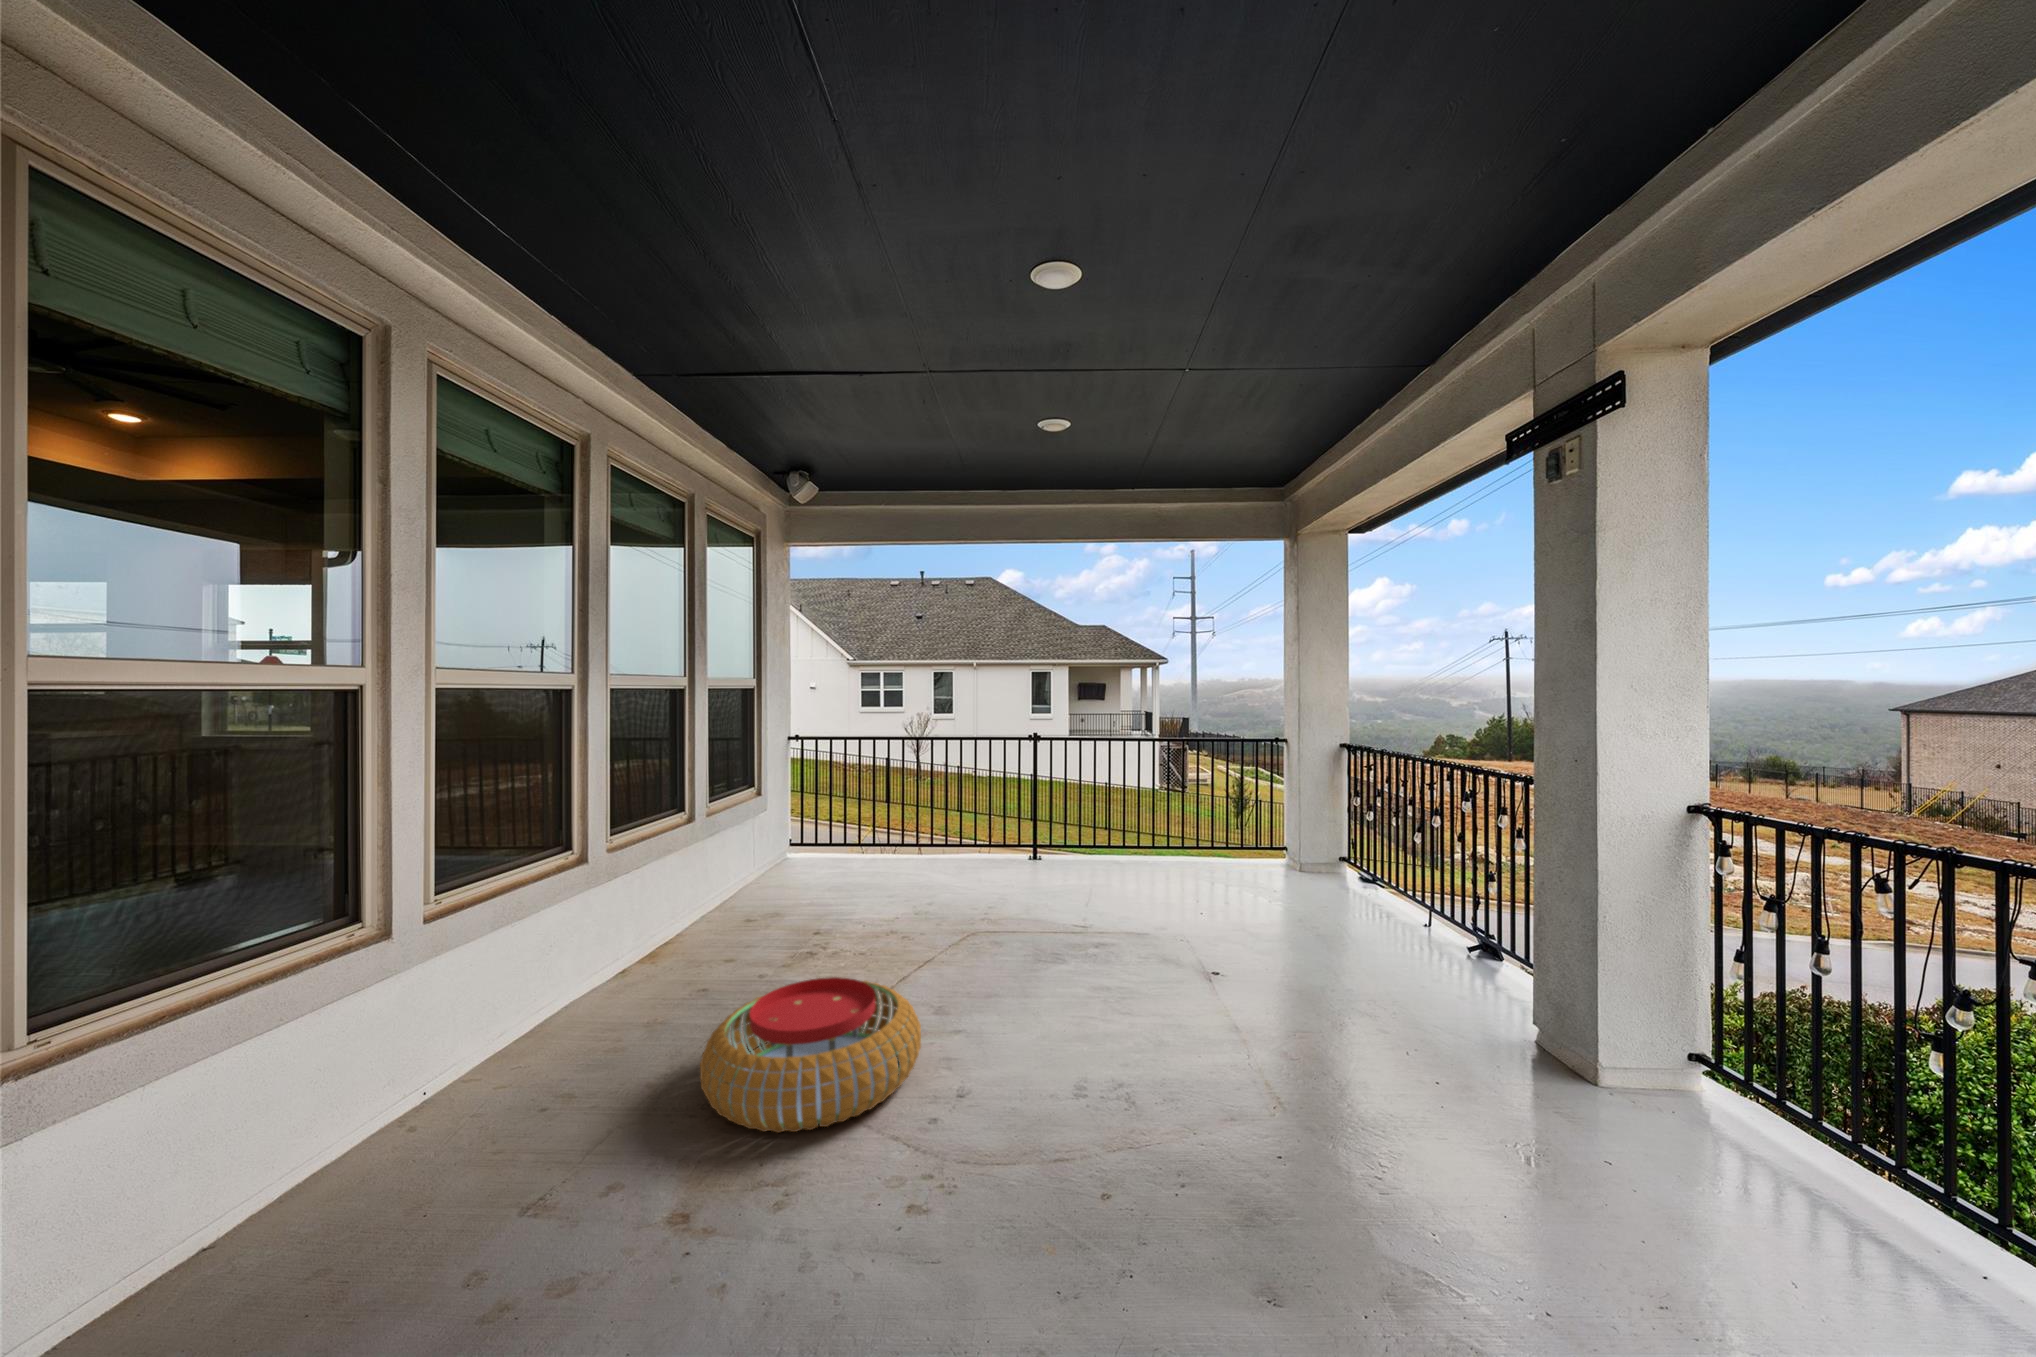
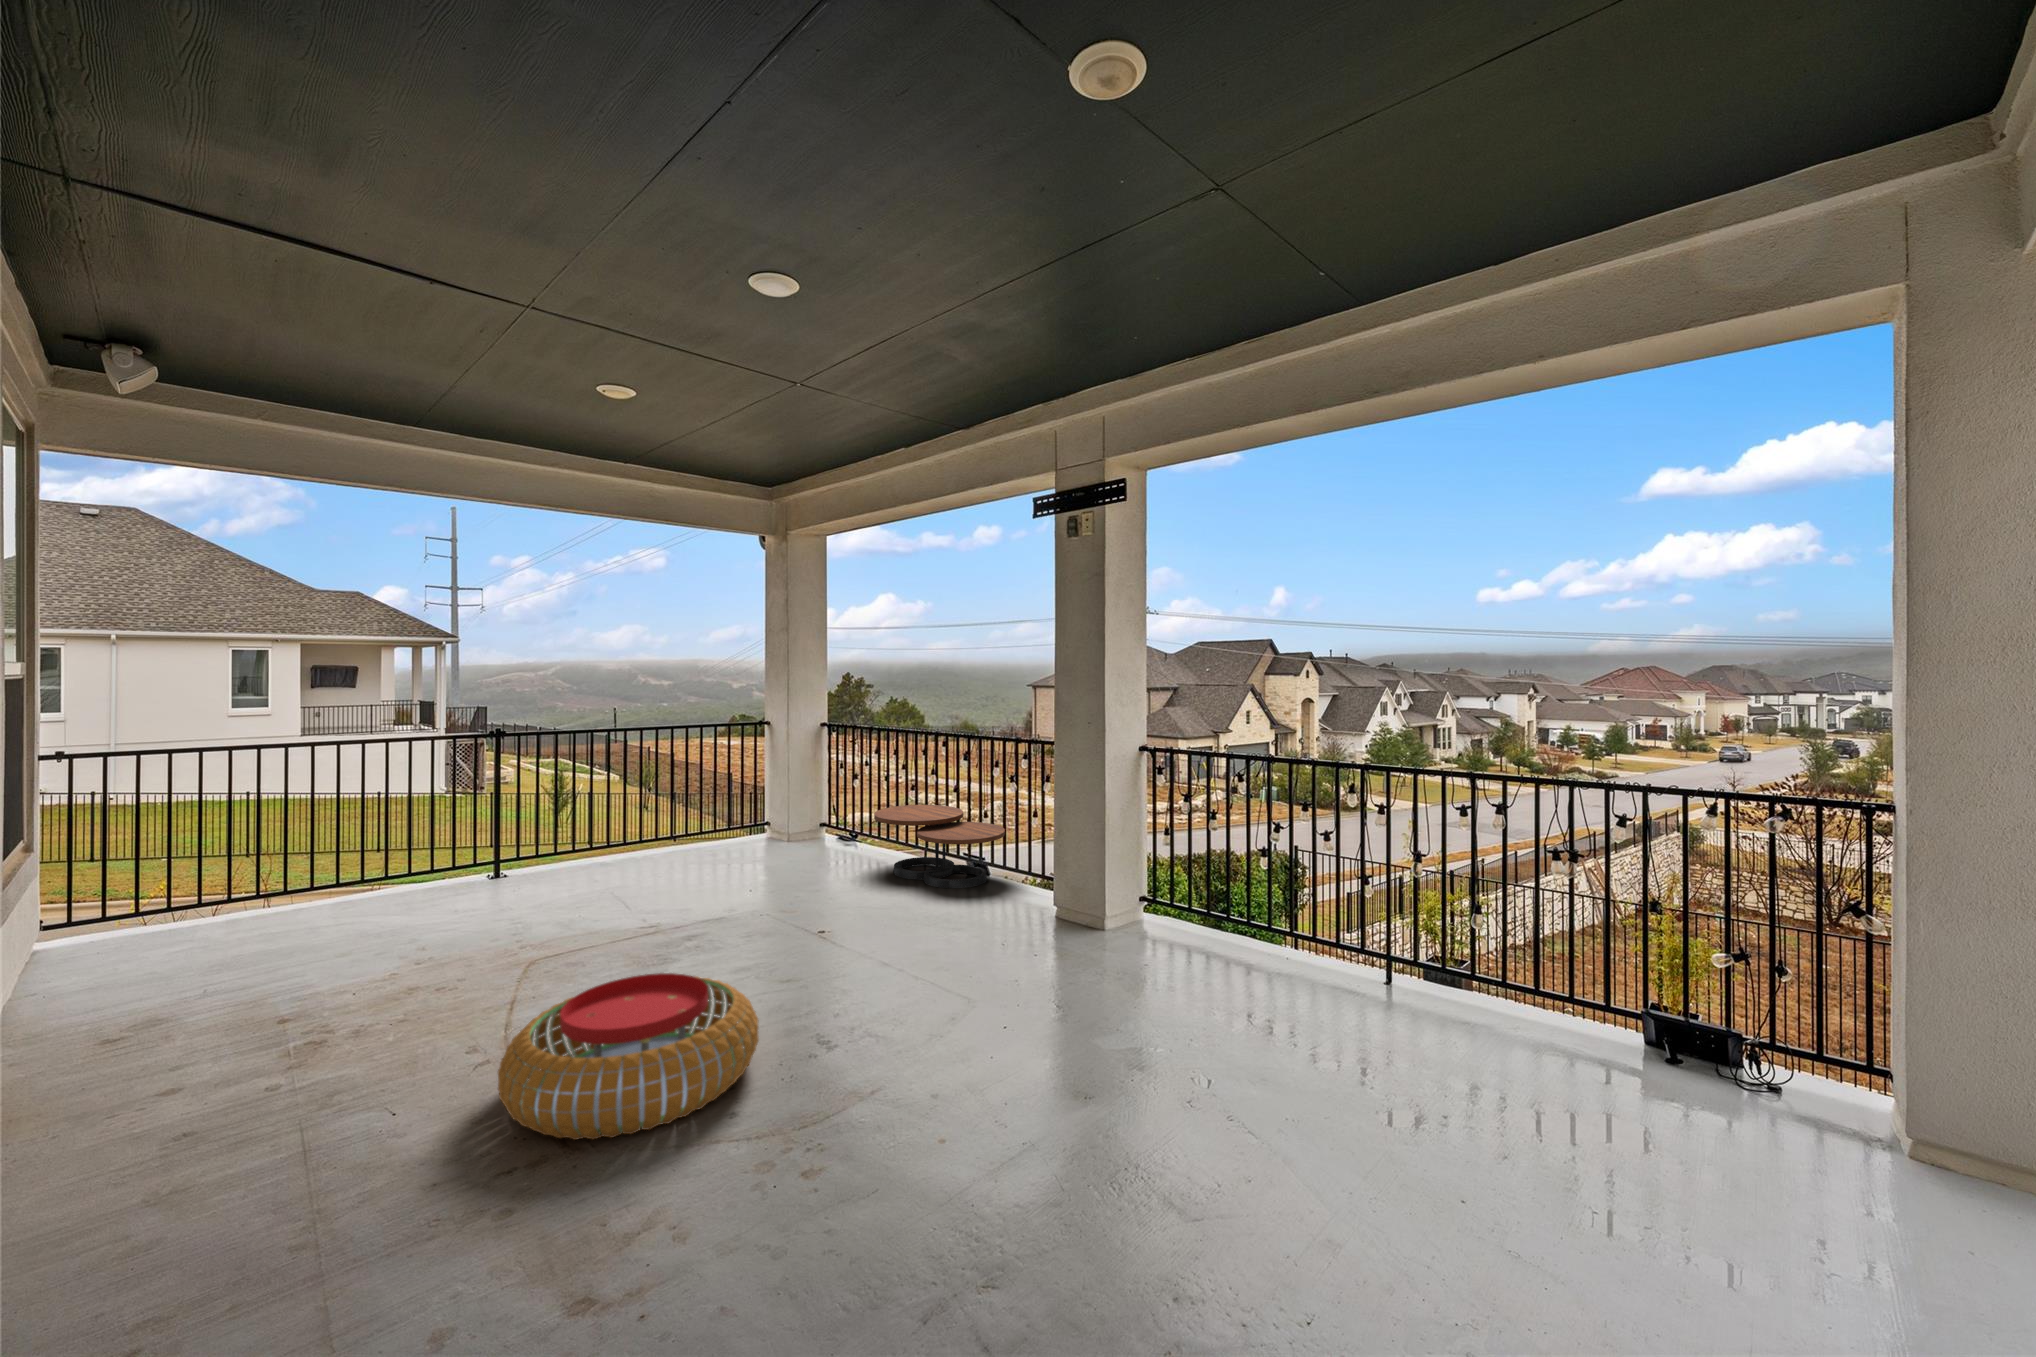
coffee table: none [1328,855,1501,994] -> present [874,805,1005,888]

